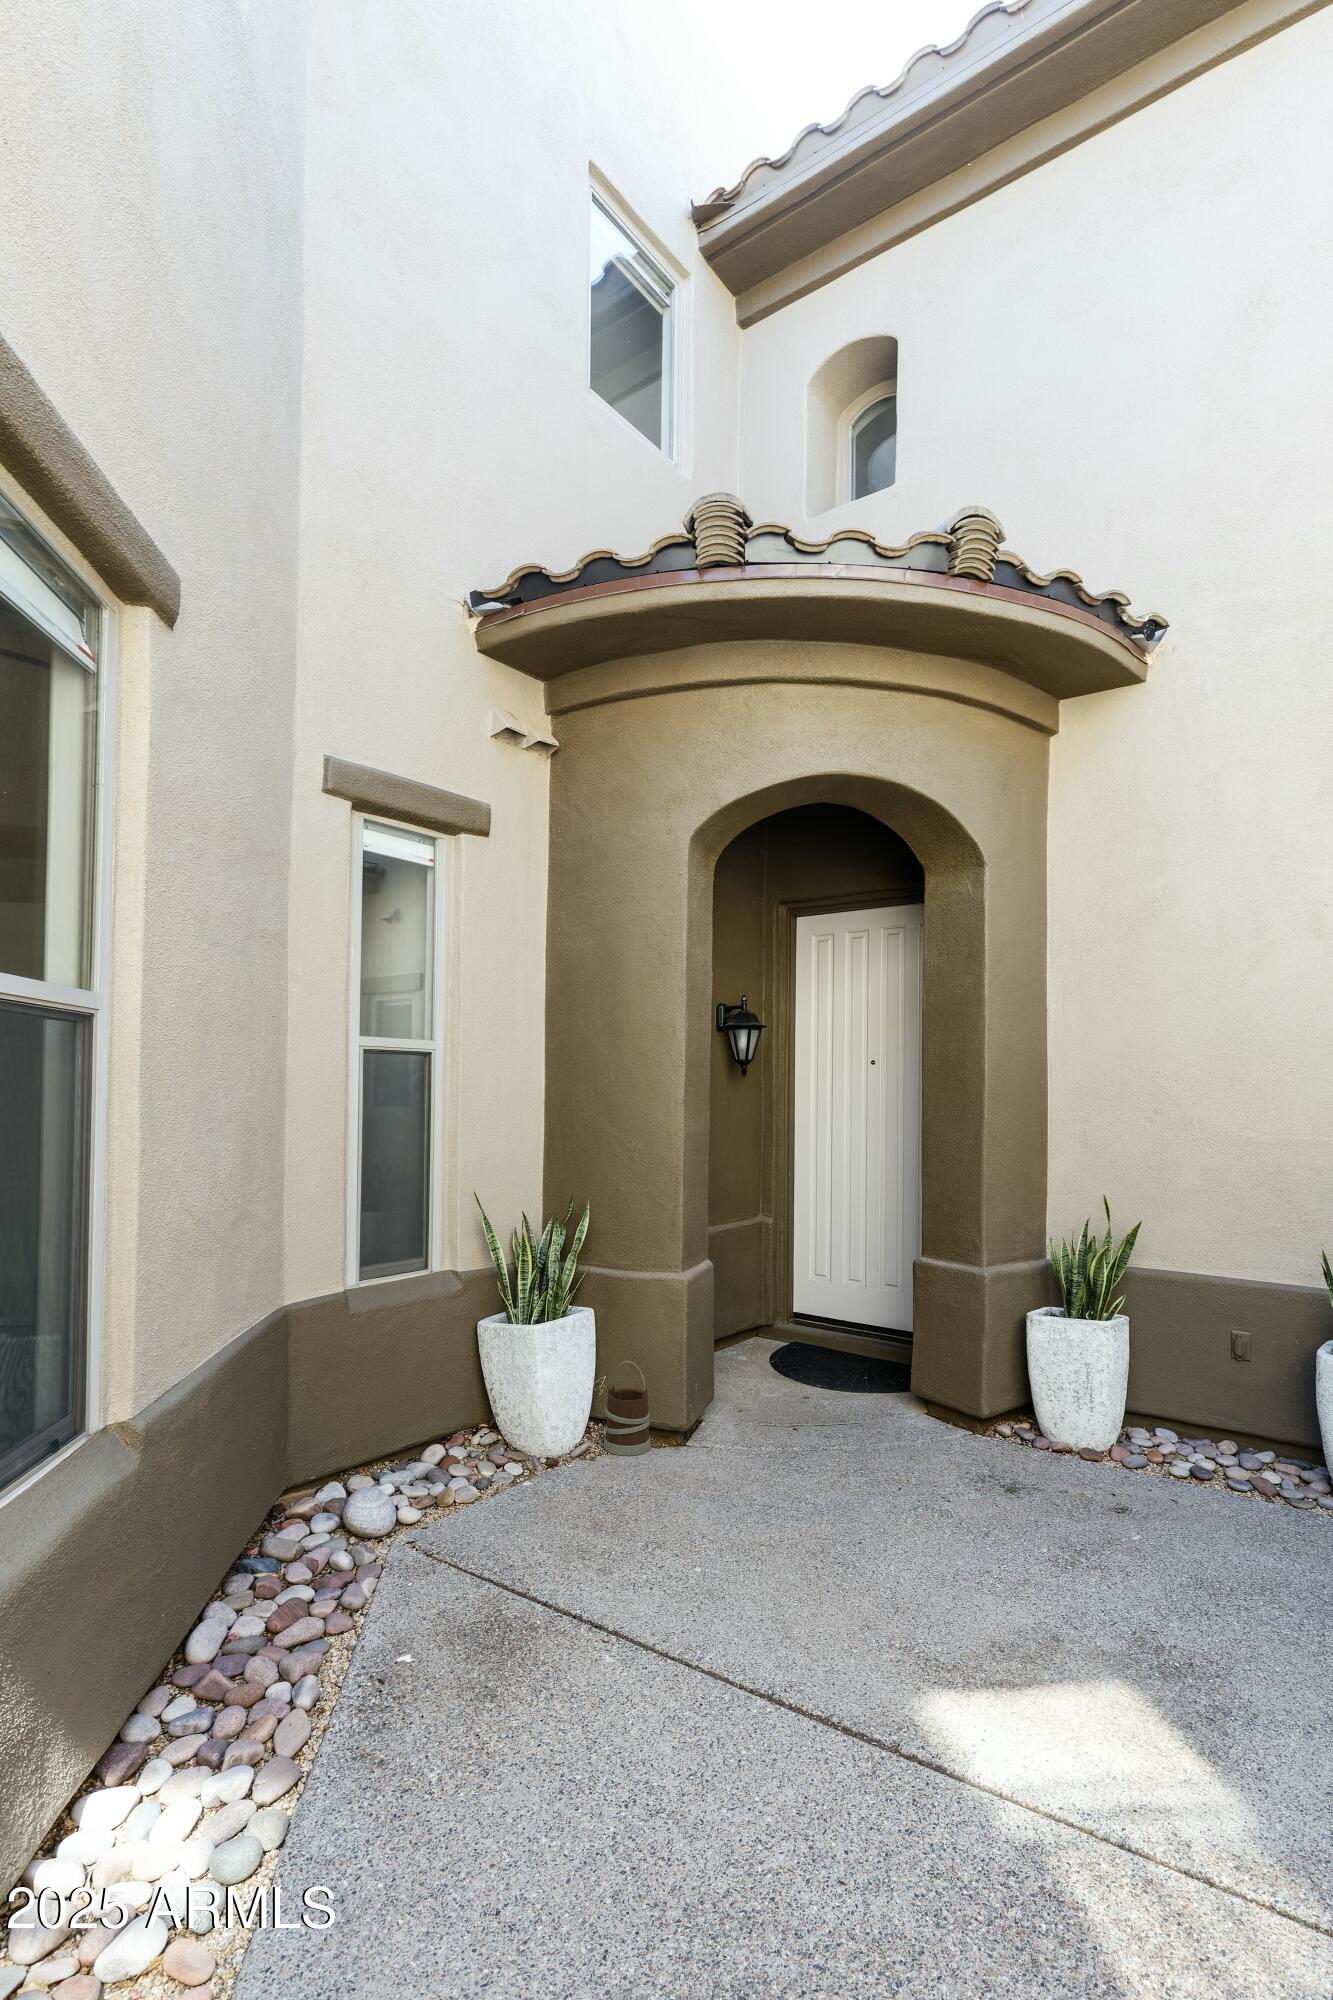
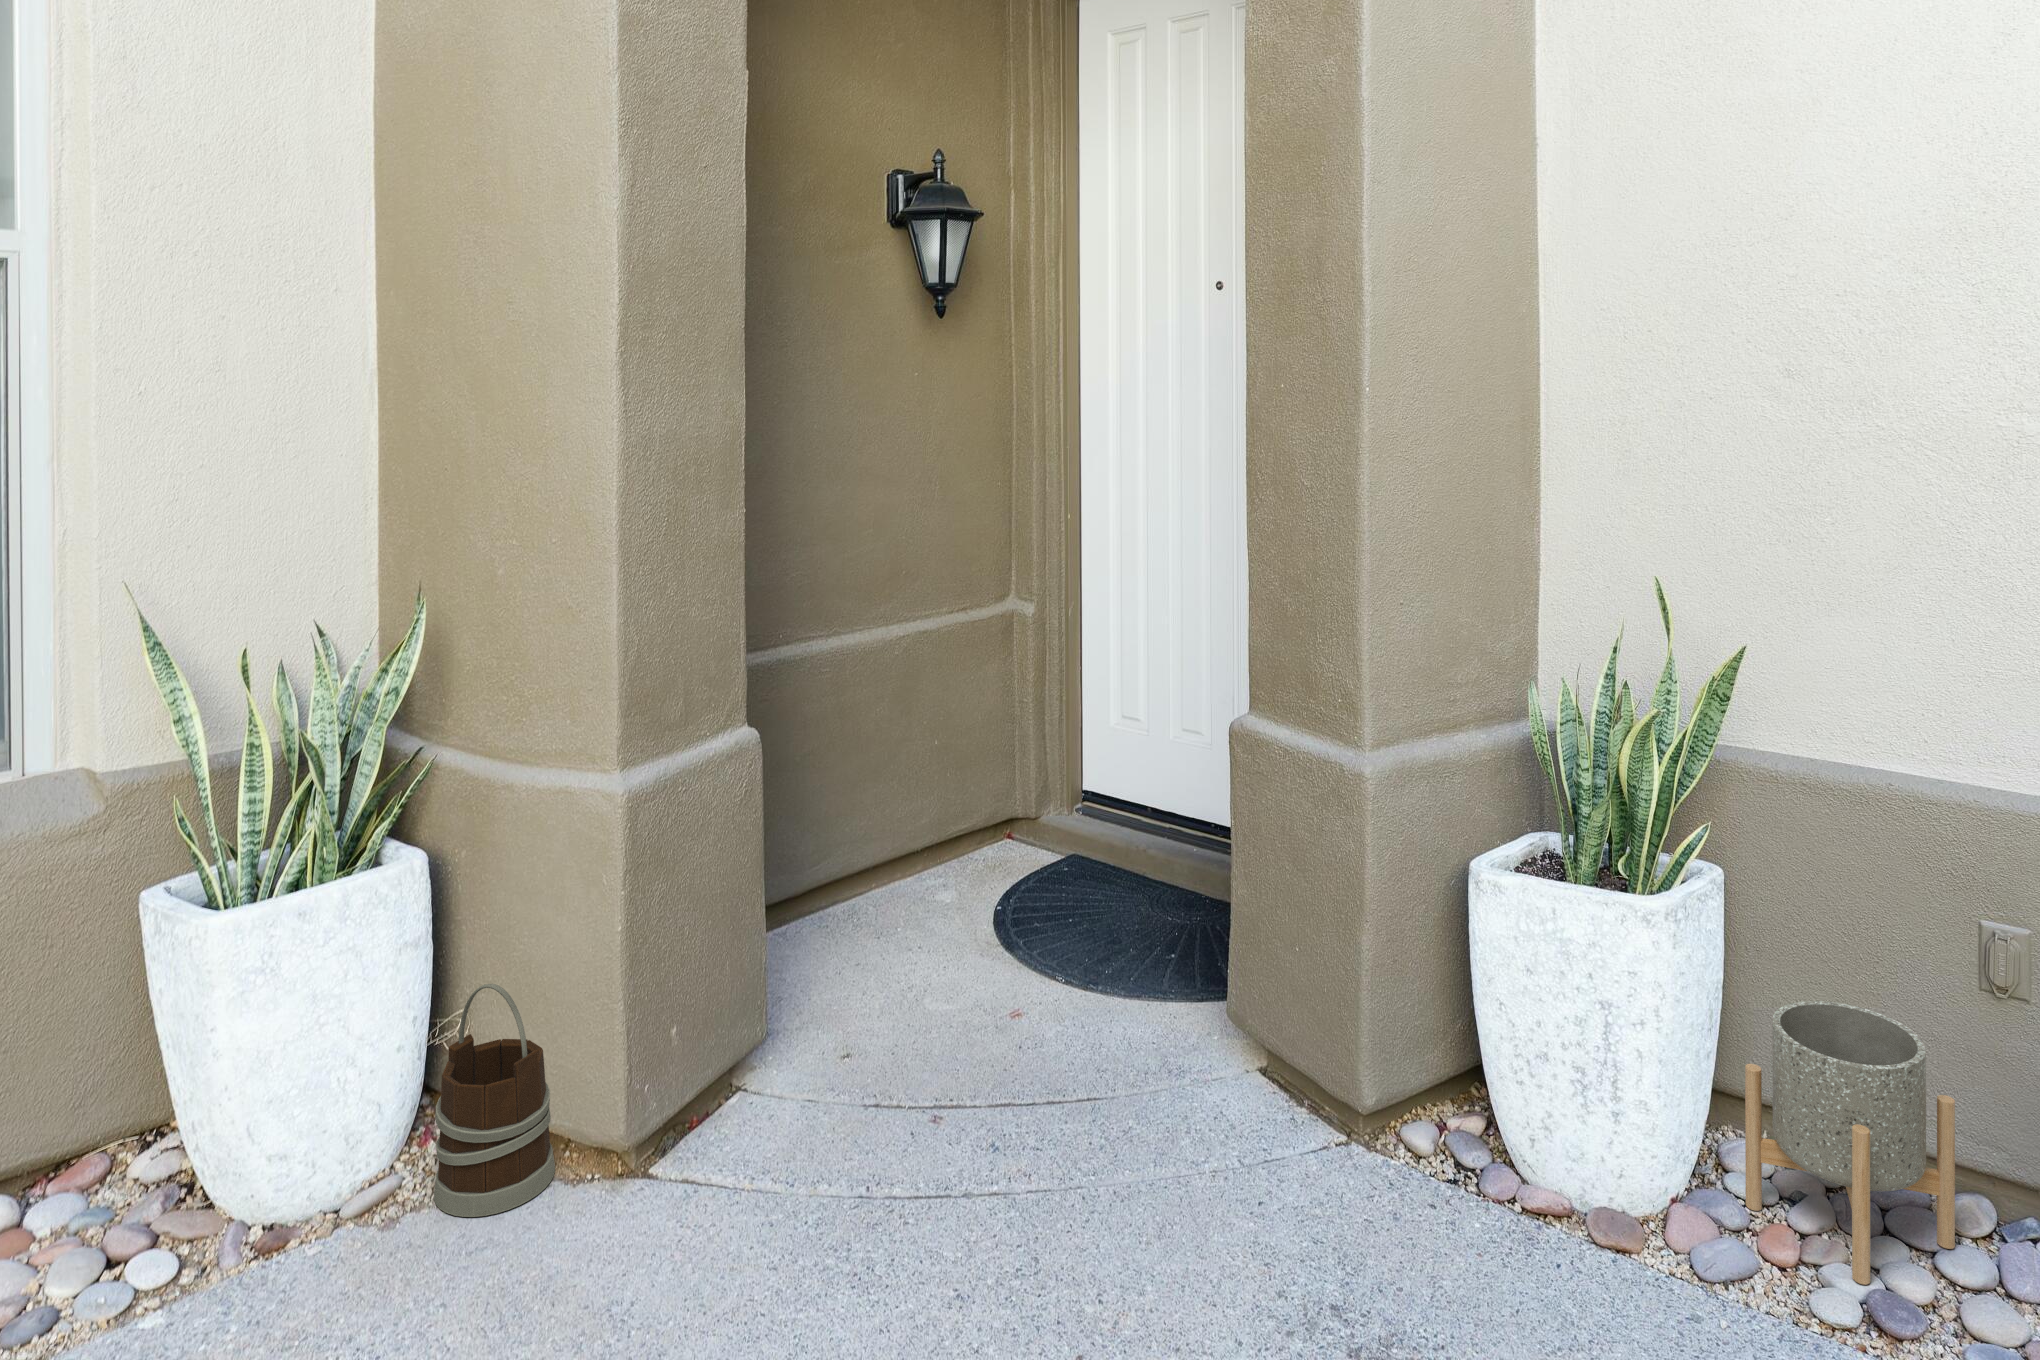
planter: none [1141,1367,1222,1466] -> present [1745,1001,1955,1285]

